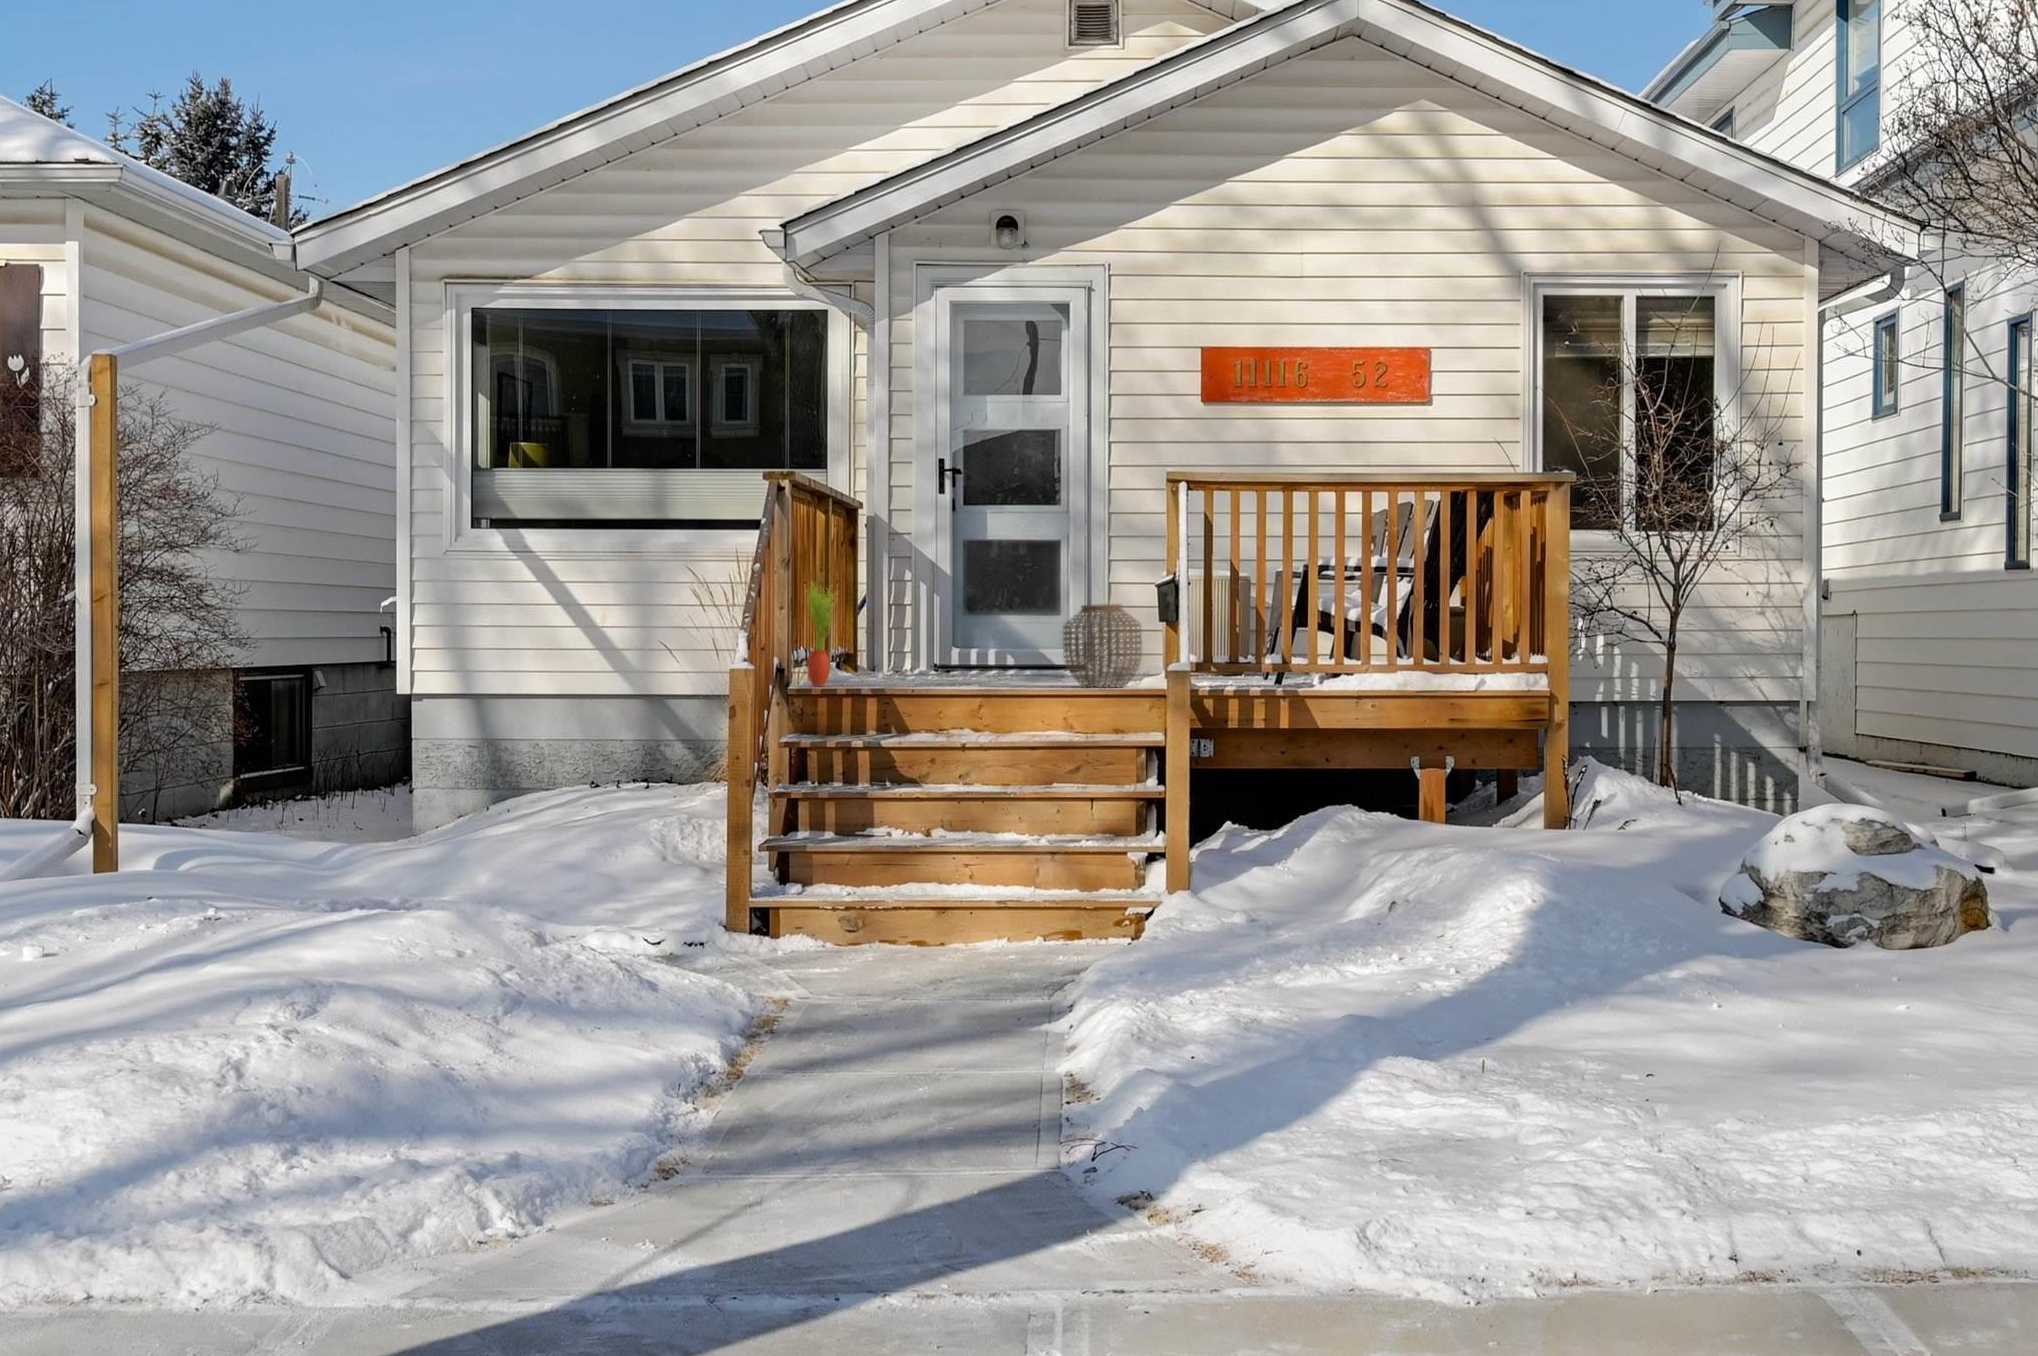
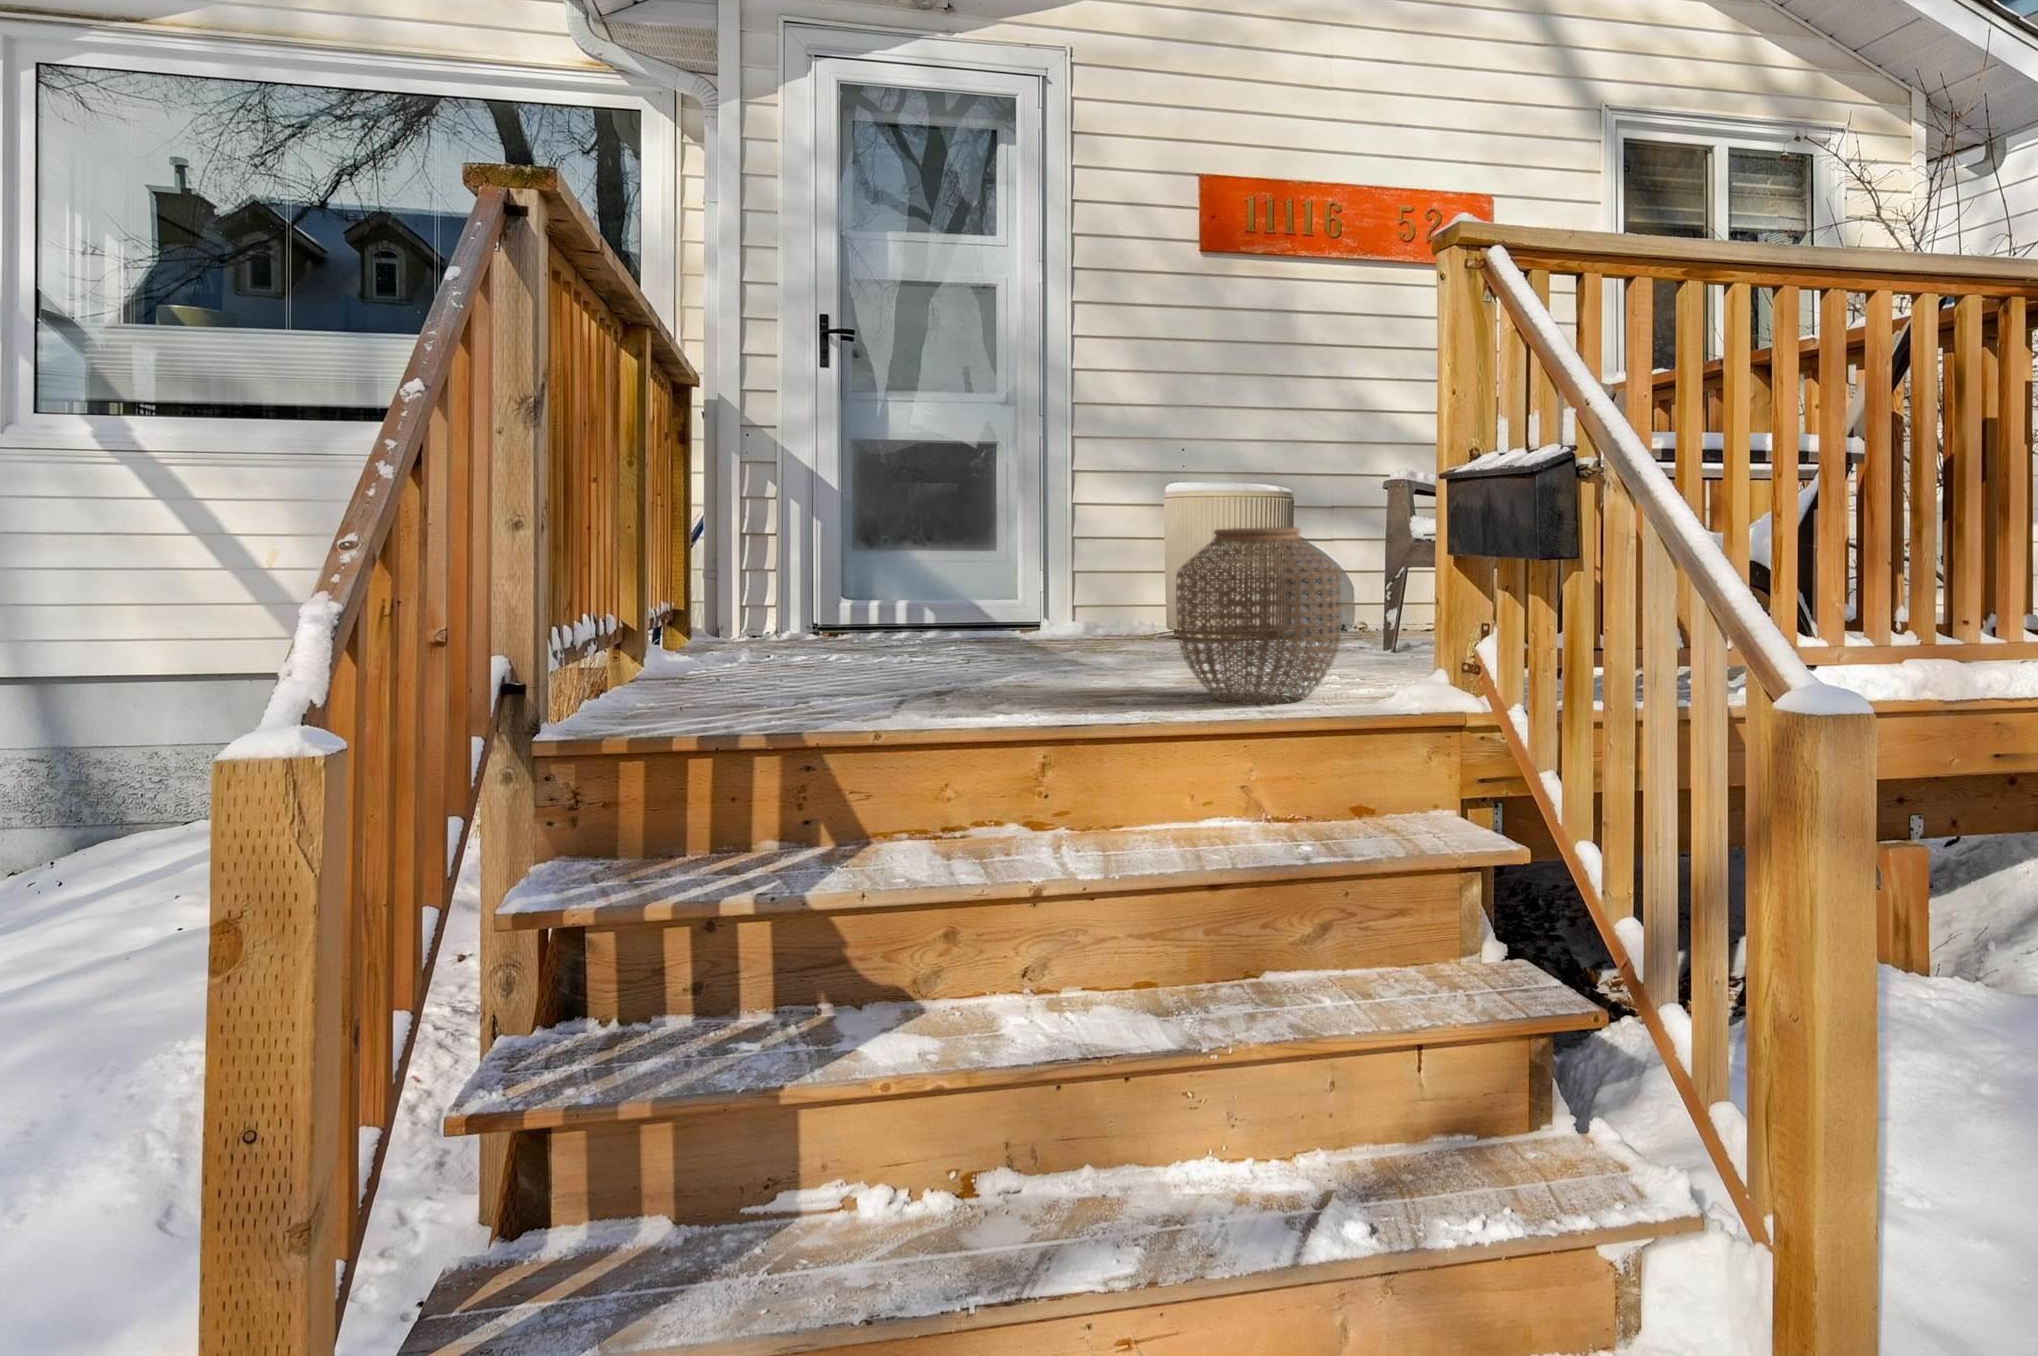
potted plant: present [807,582,836,686] -> none [588,474,671,714]

